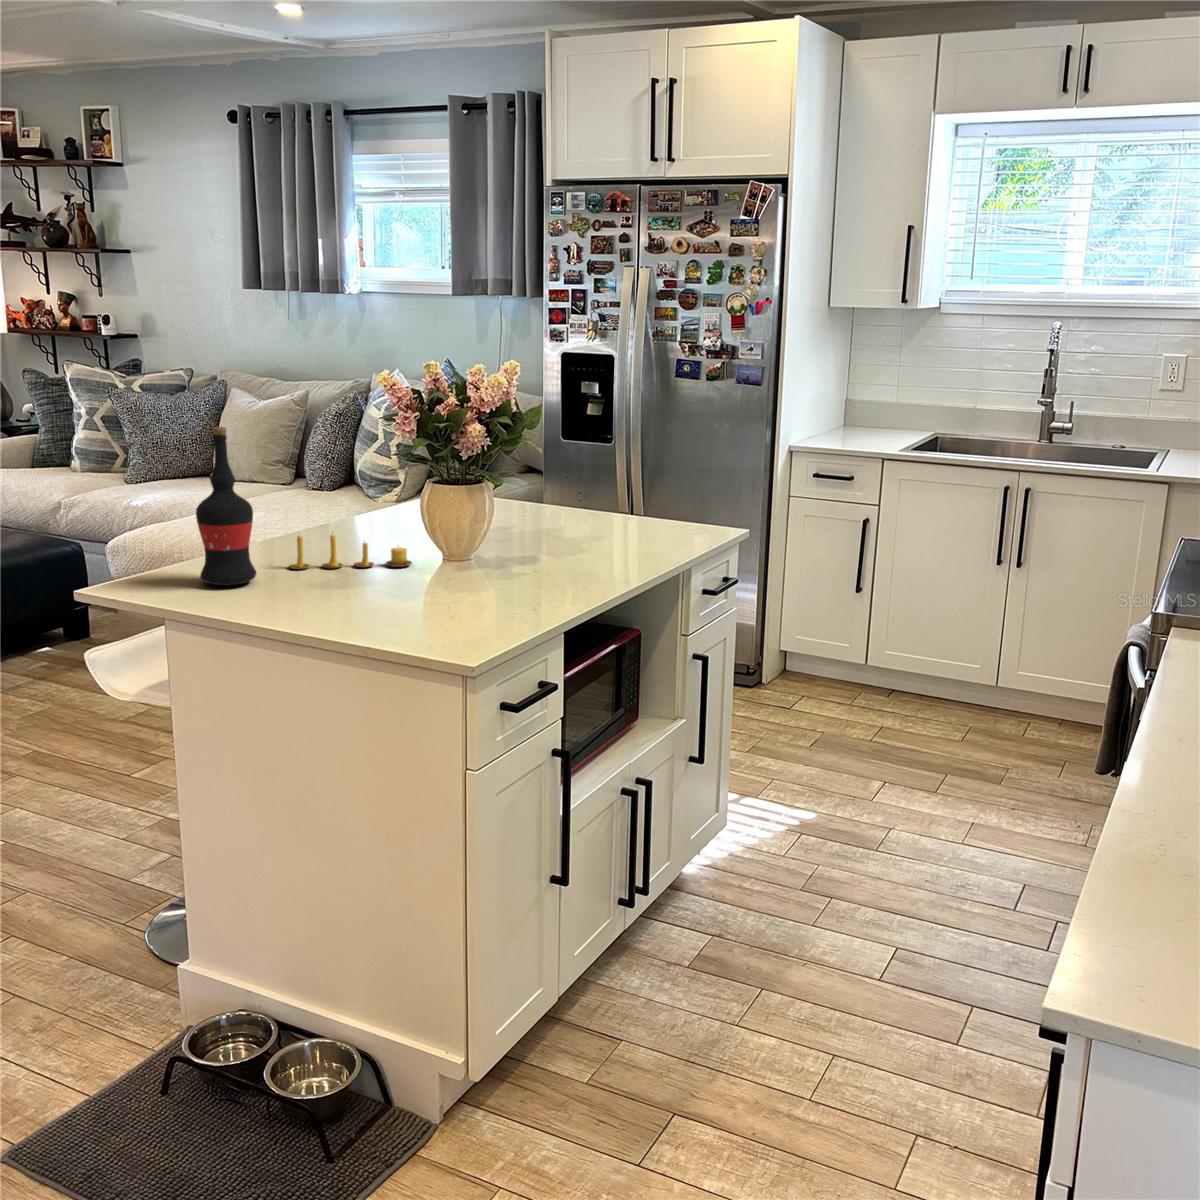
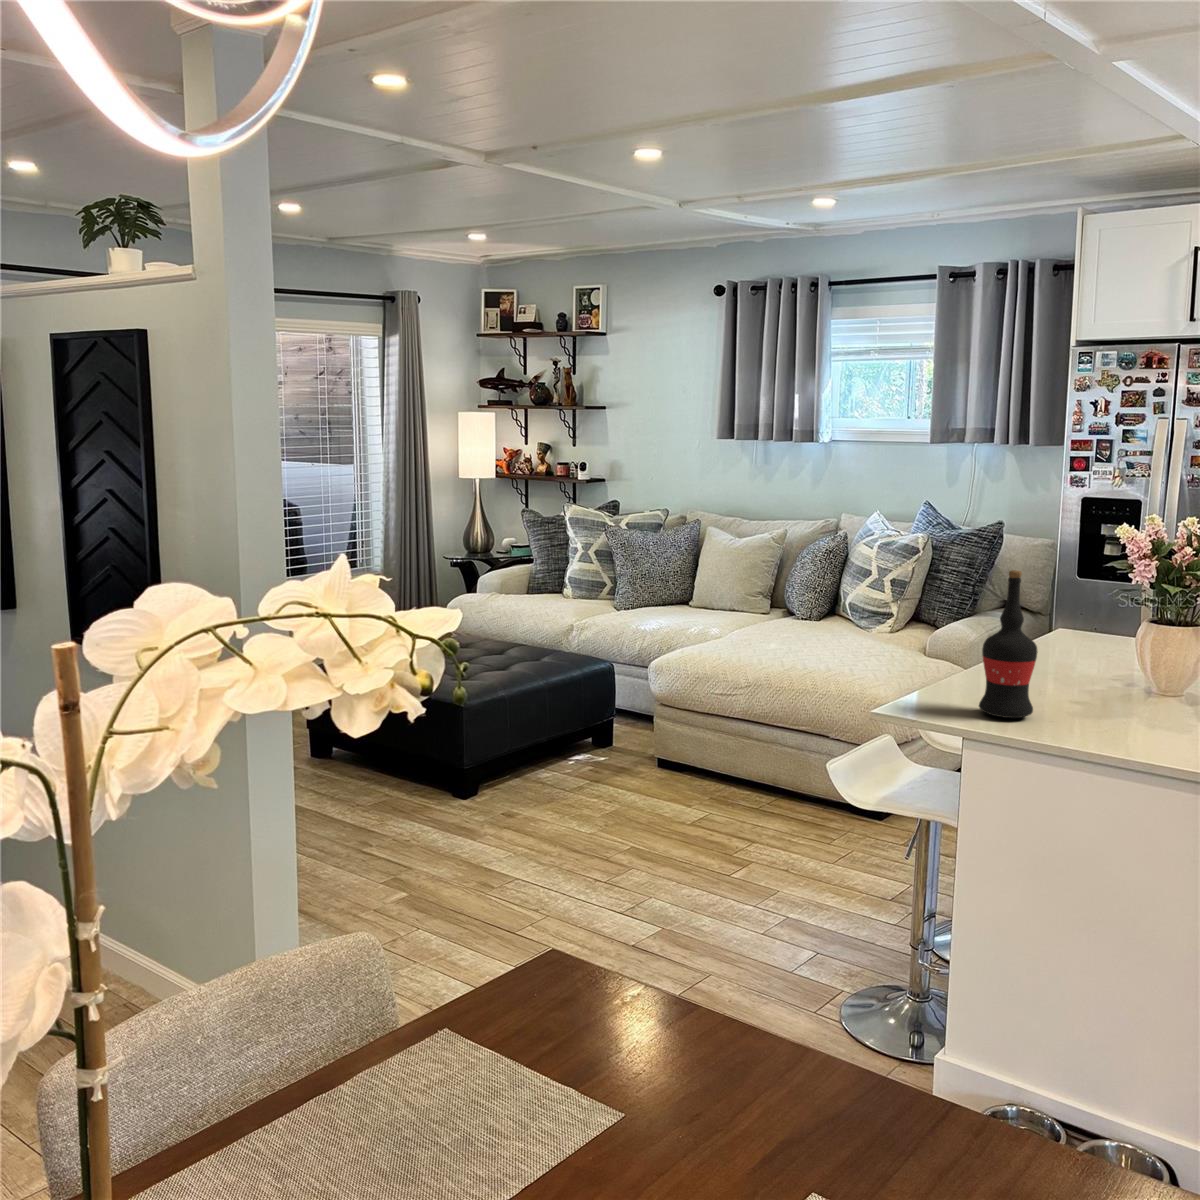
candle: present [289,535,412,569] -> none [1036,669,1153,706]

